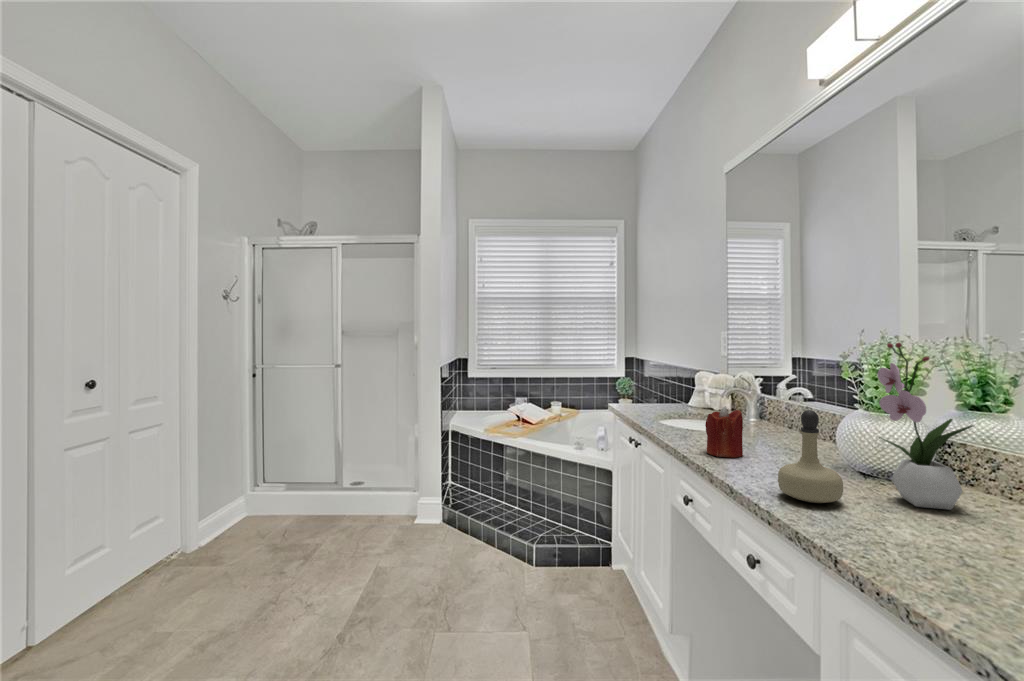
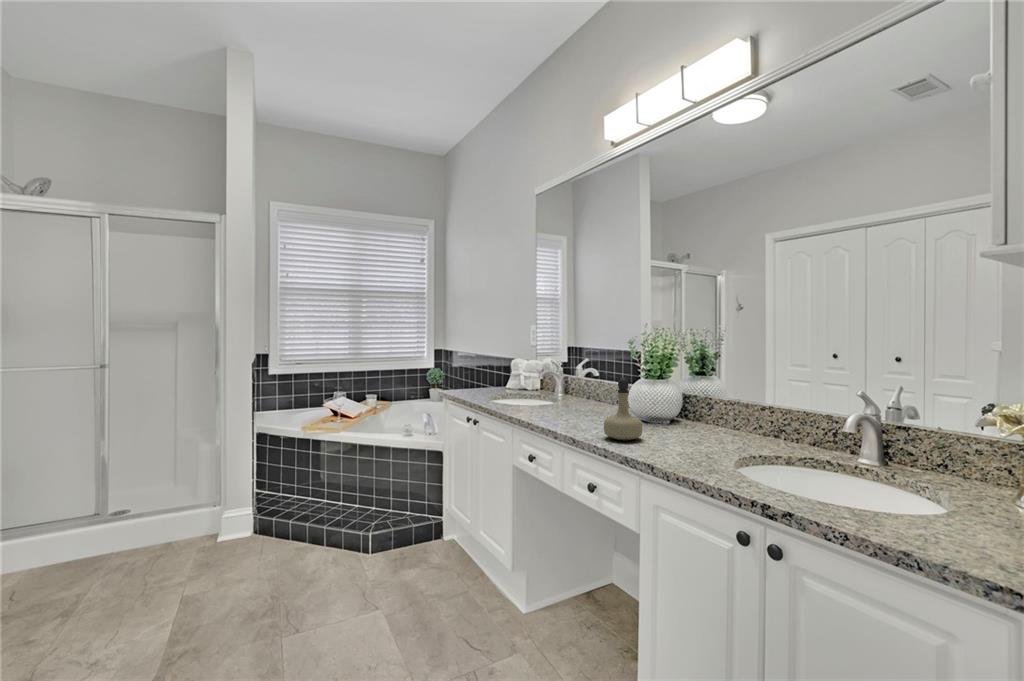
flower arrangement: present [877,343,973,510] -> none [657,332,707,436]
candle: present [705,406,743,457] -> none [541,382,568,421]

